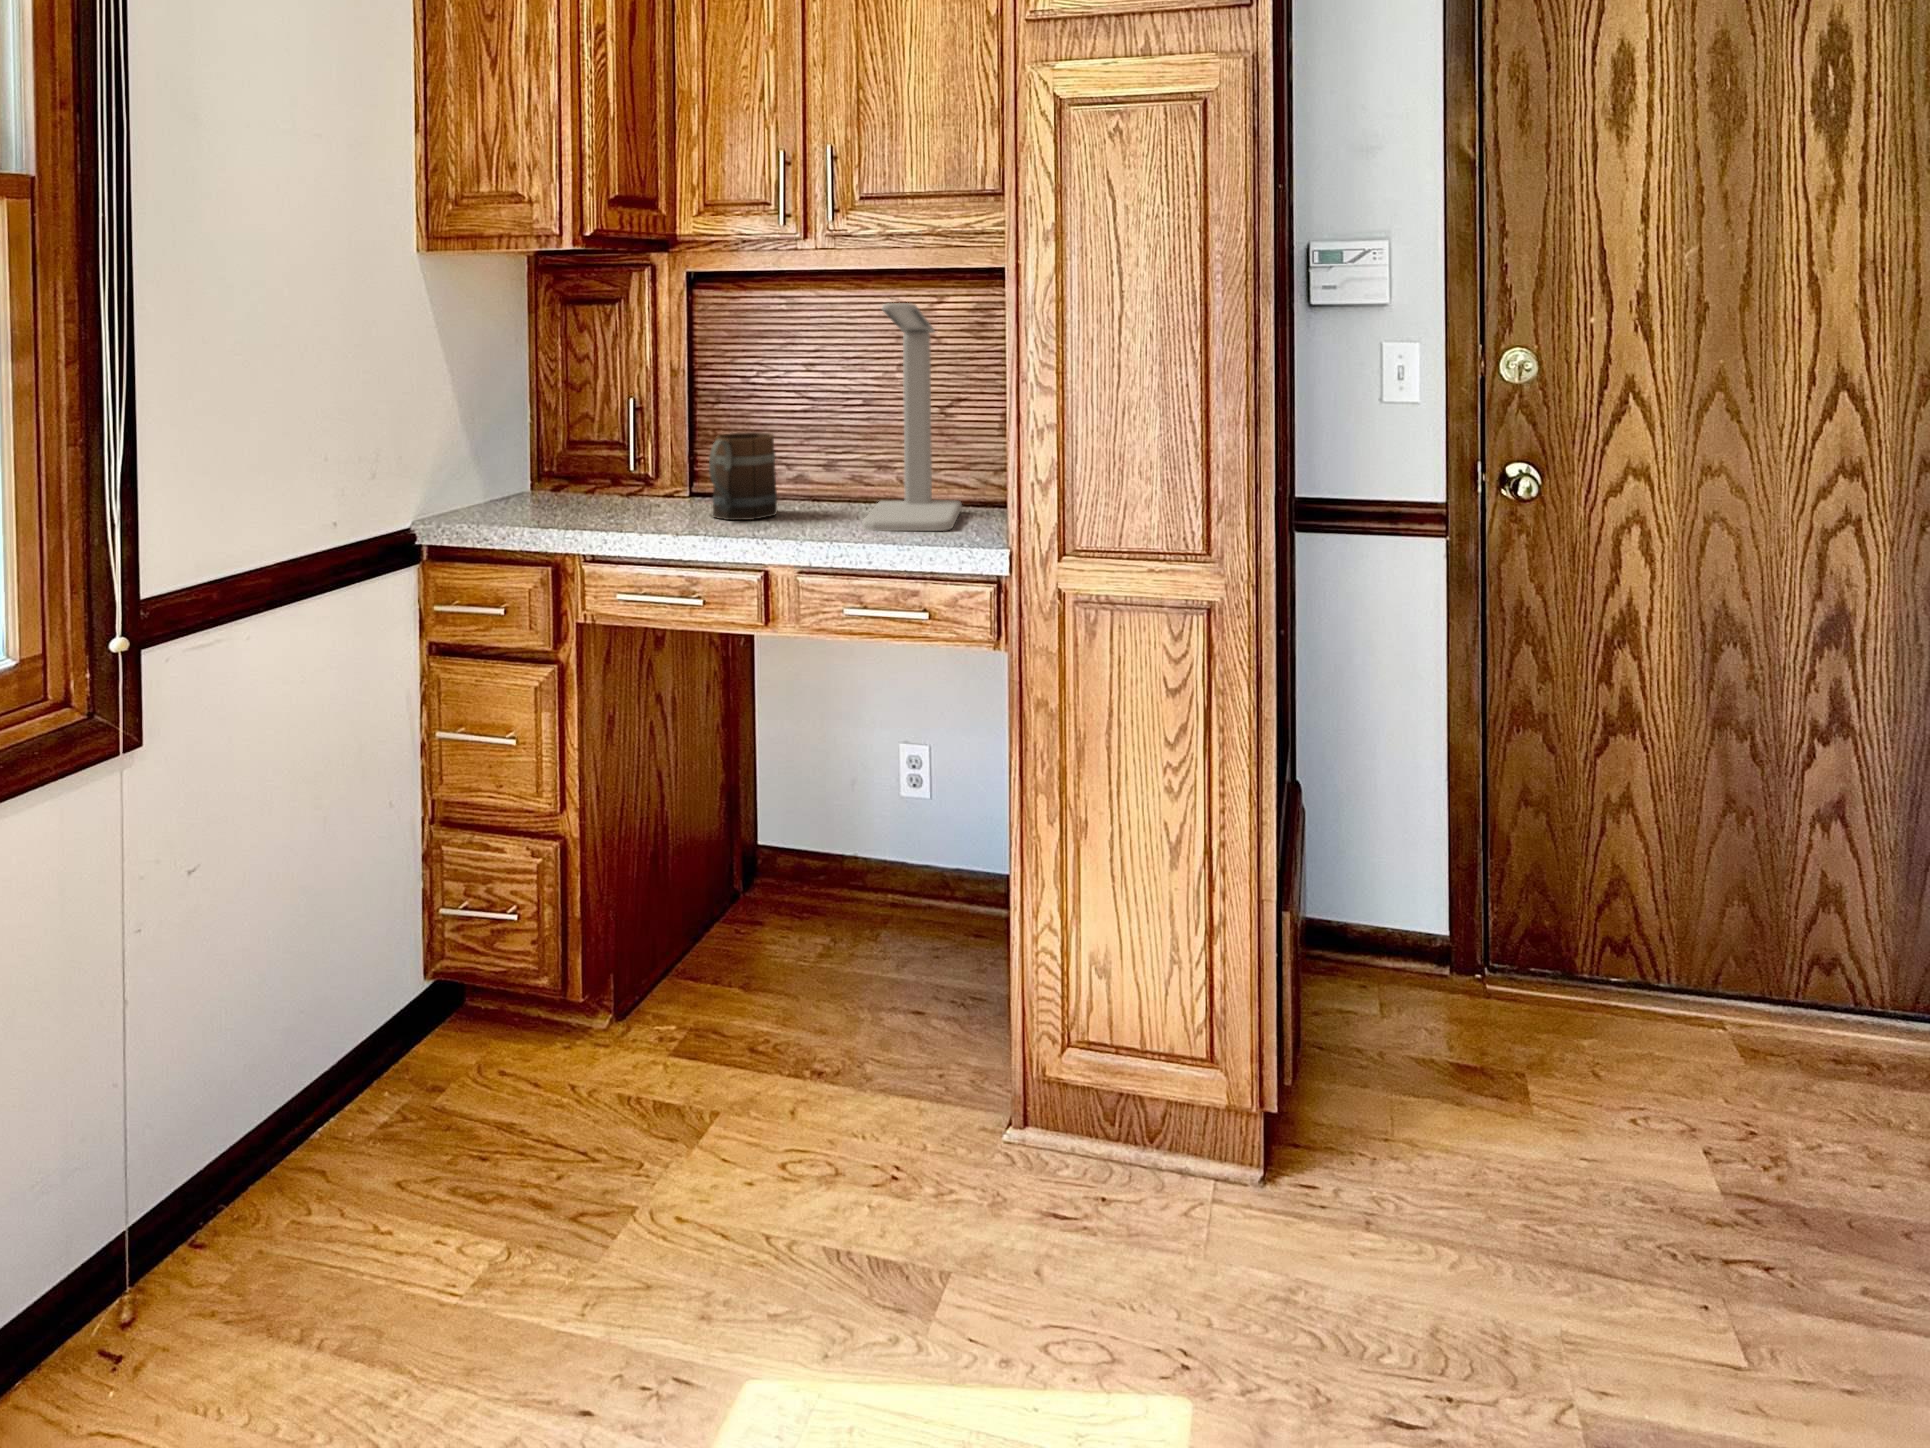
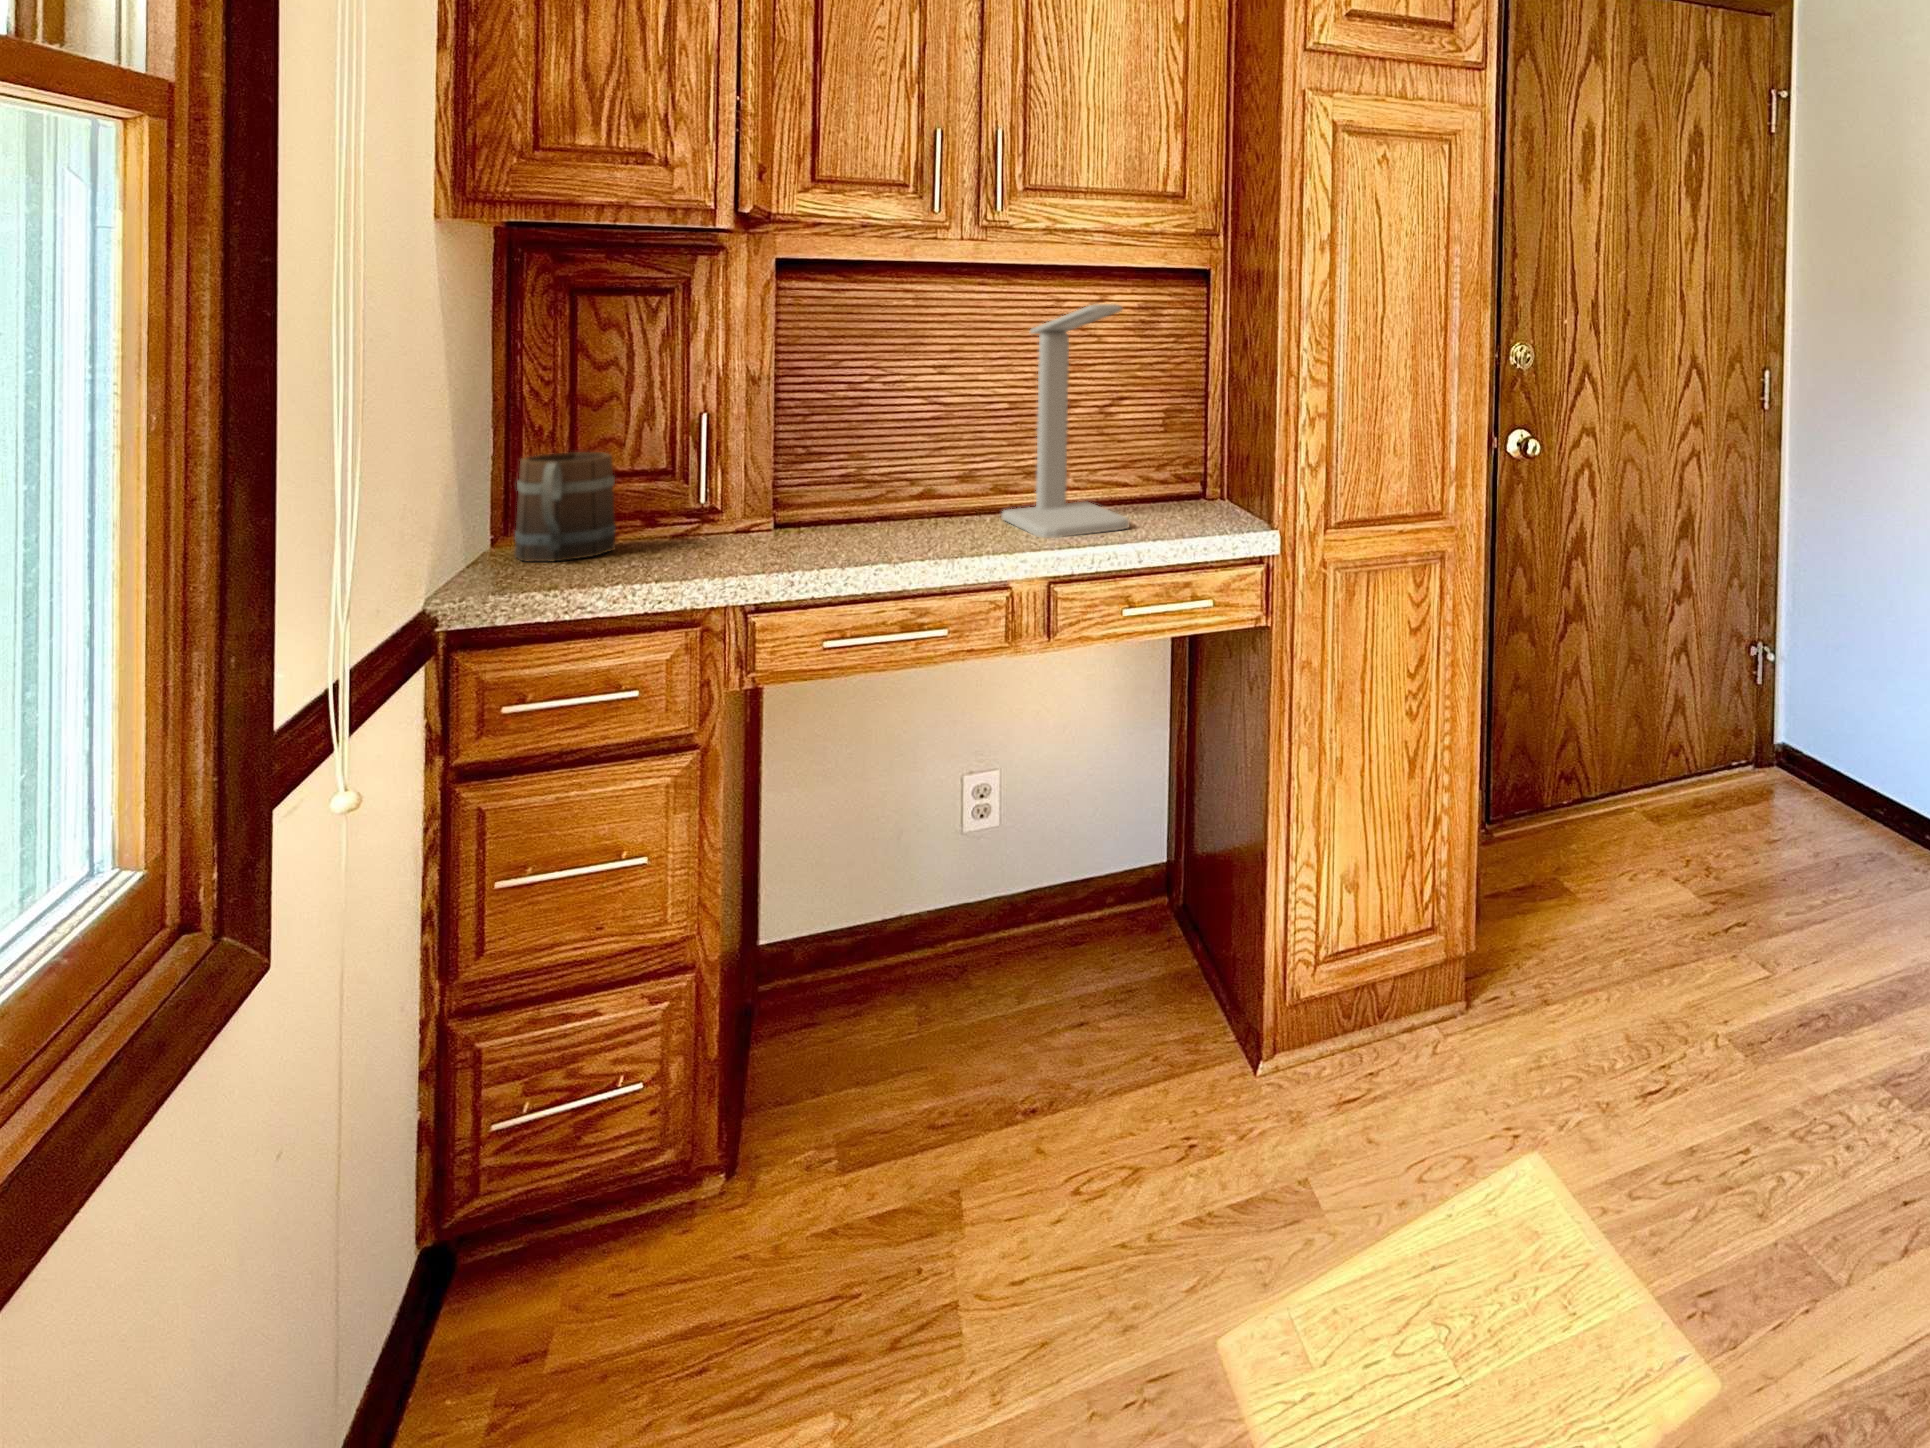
mug: present [709,432,777,520] -> present [514,452,616,561]

